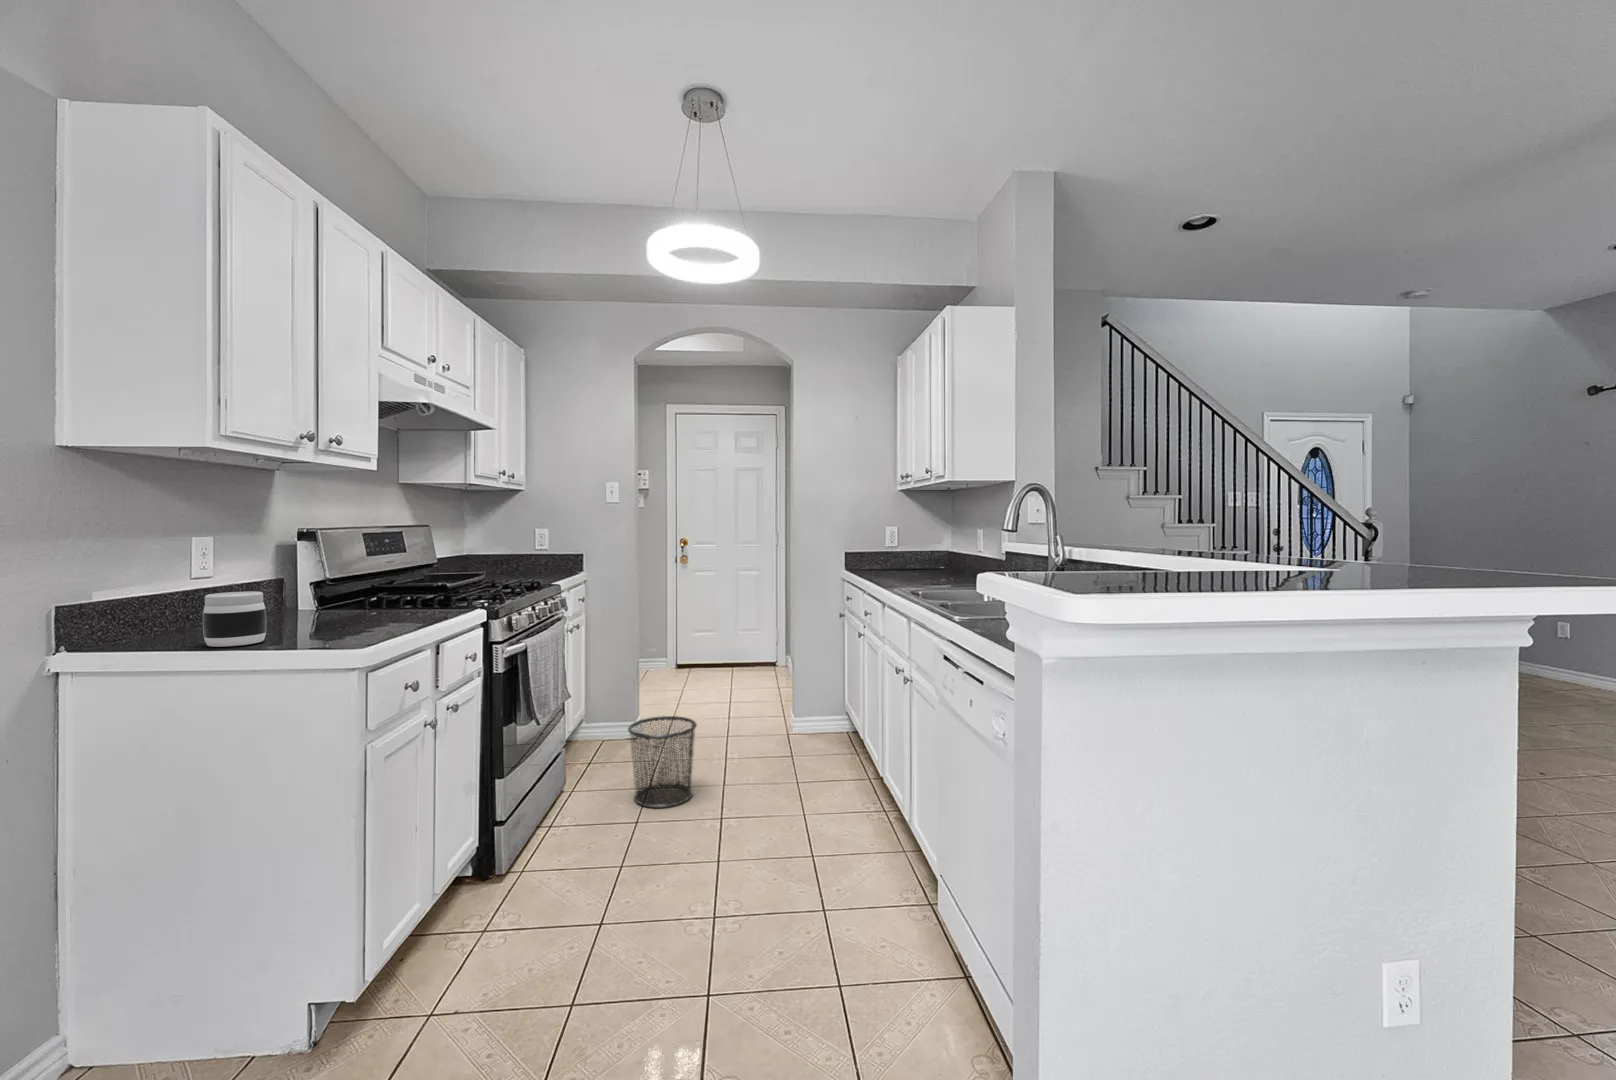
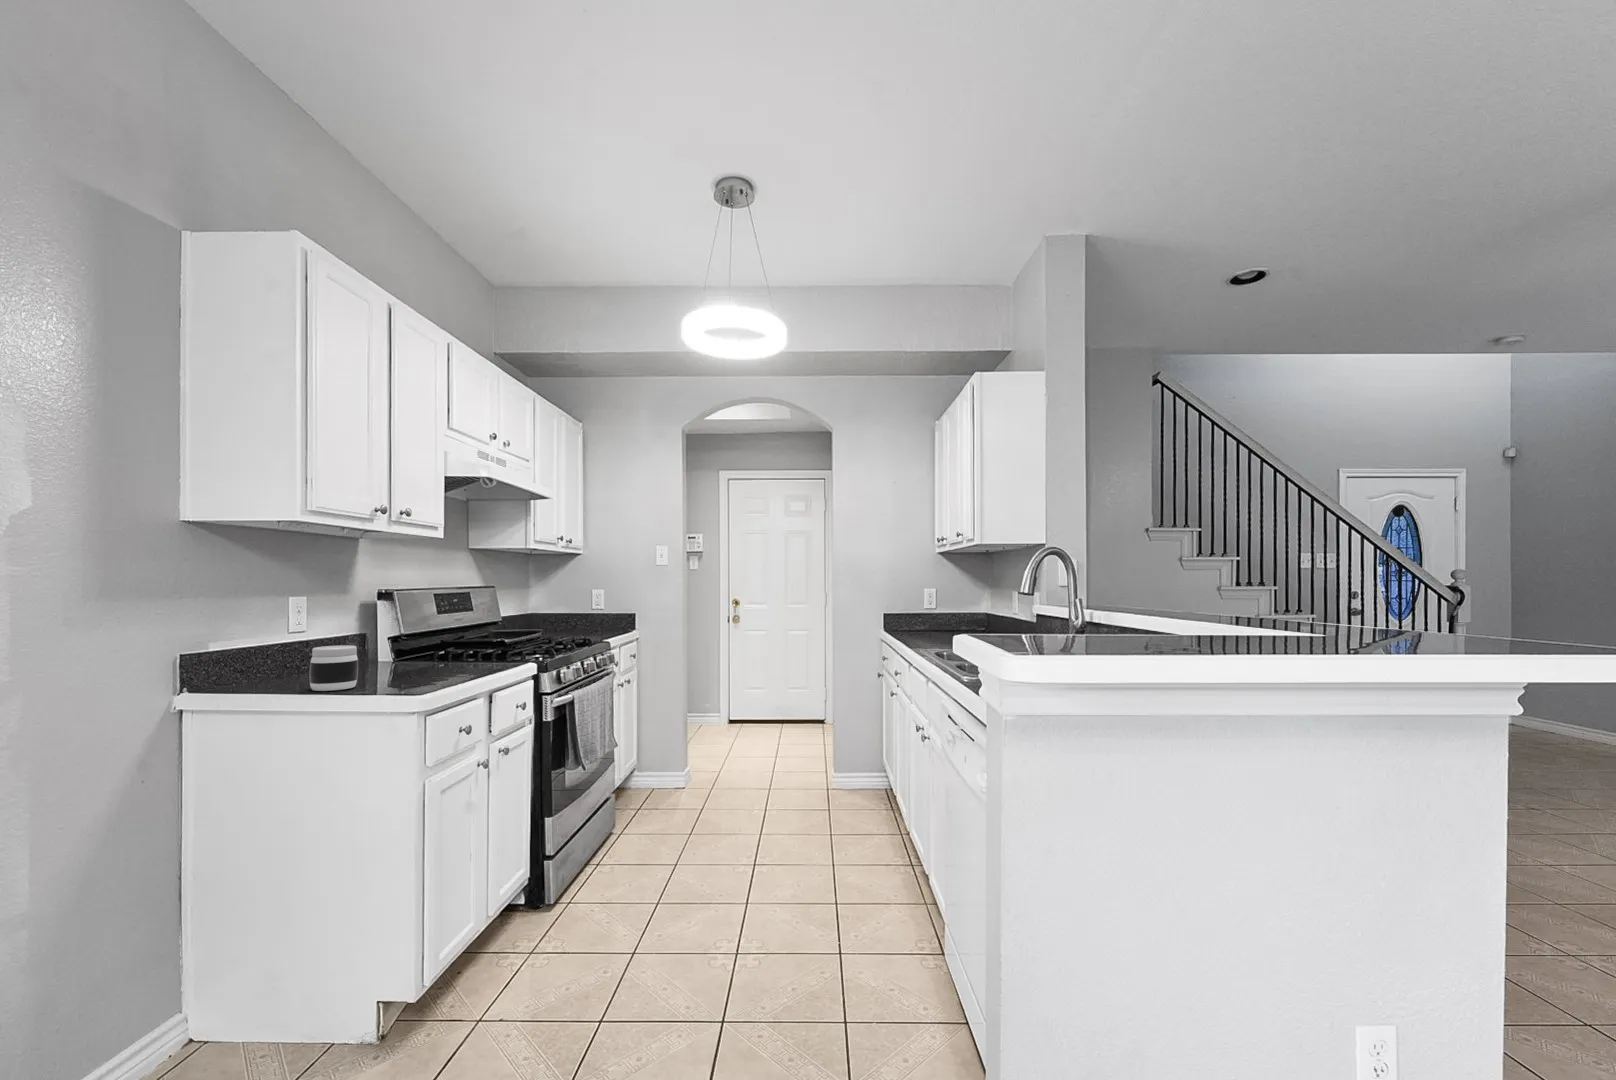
waste bin: present [628,716,697,808] -> none [667,767,732,855]

